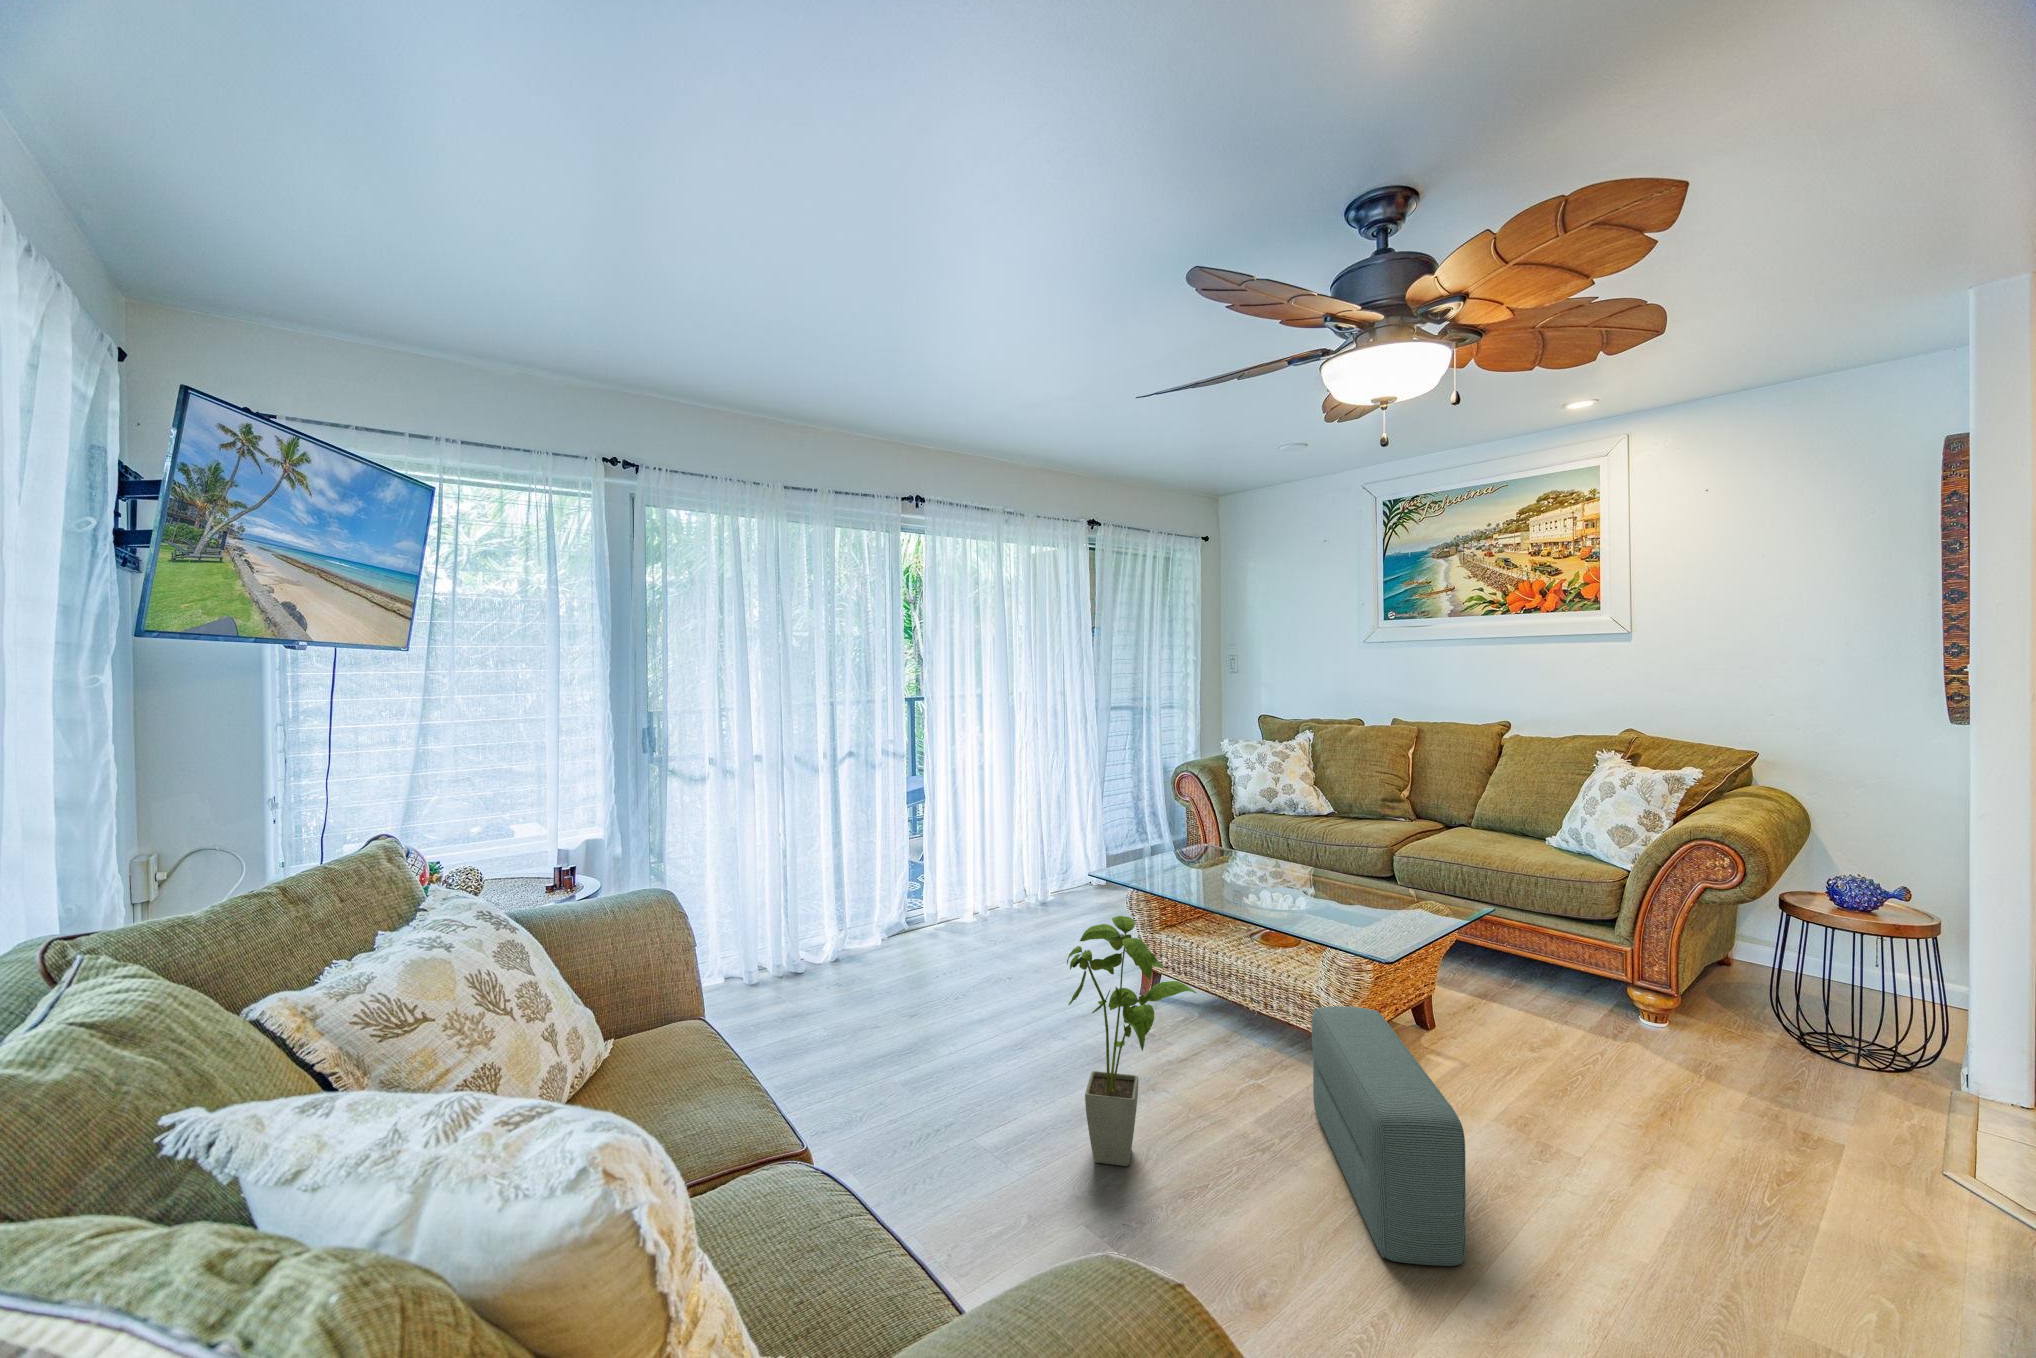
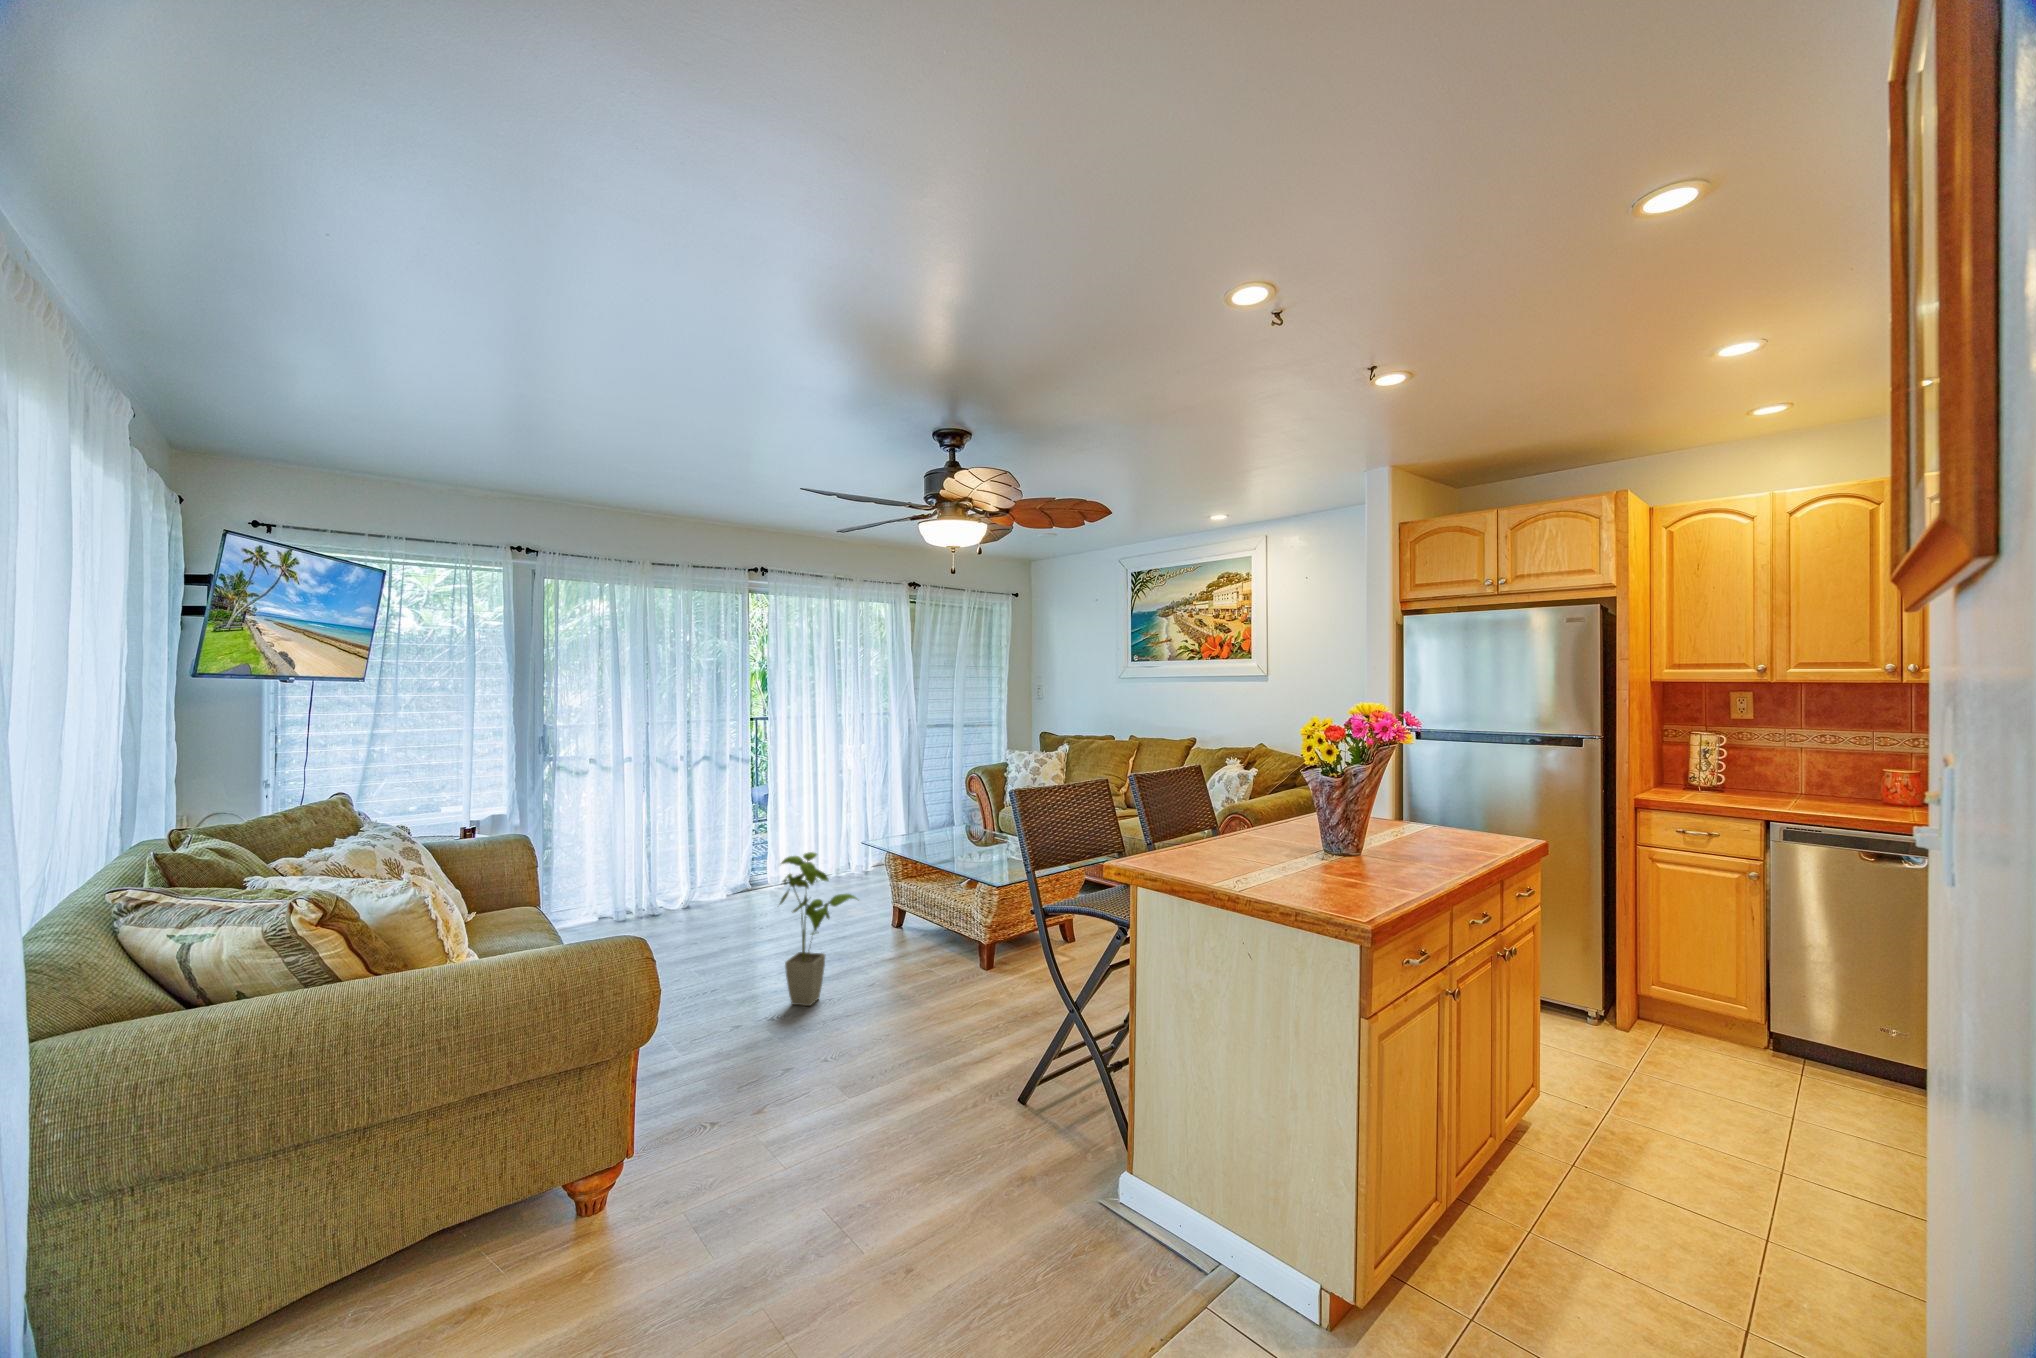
pouf: present [1312,1006,1465,1266] -> none [922,913,987,1040]

